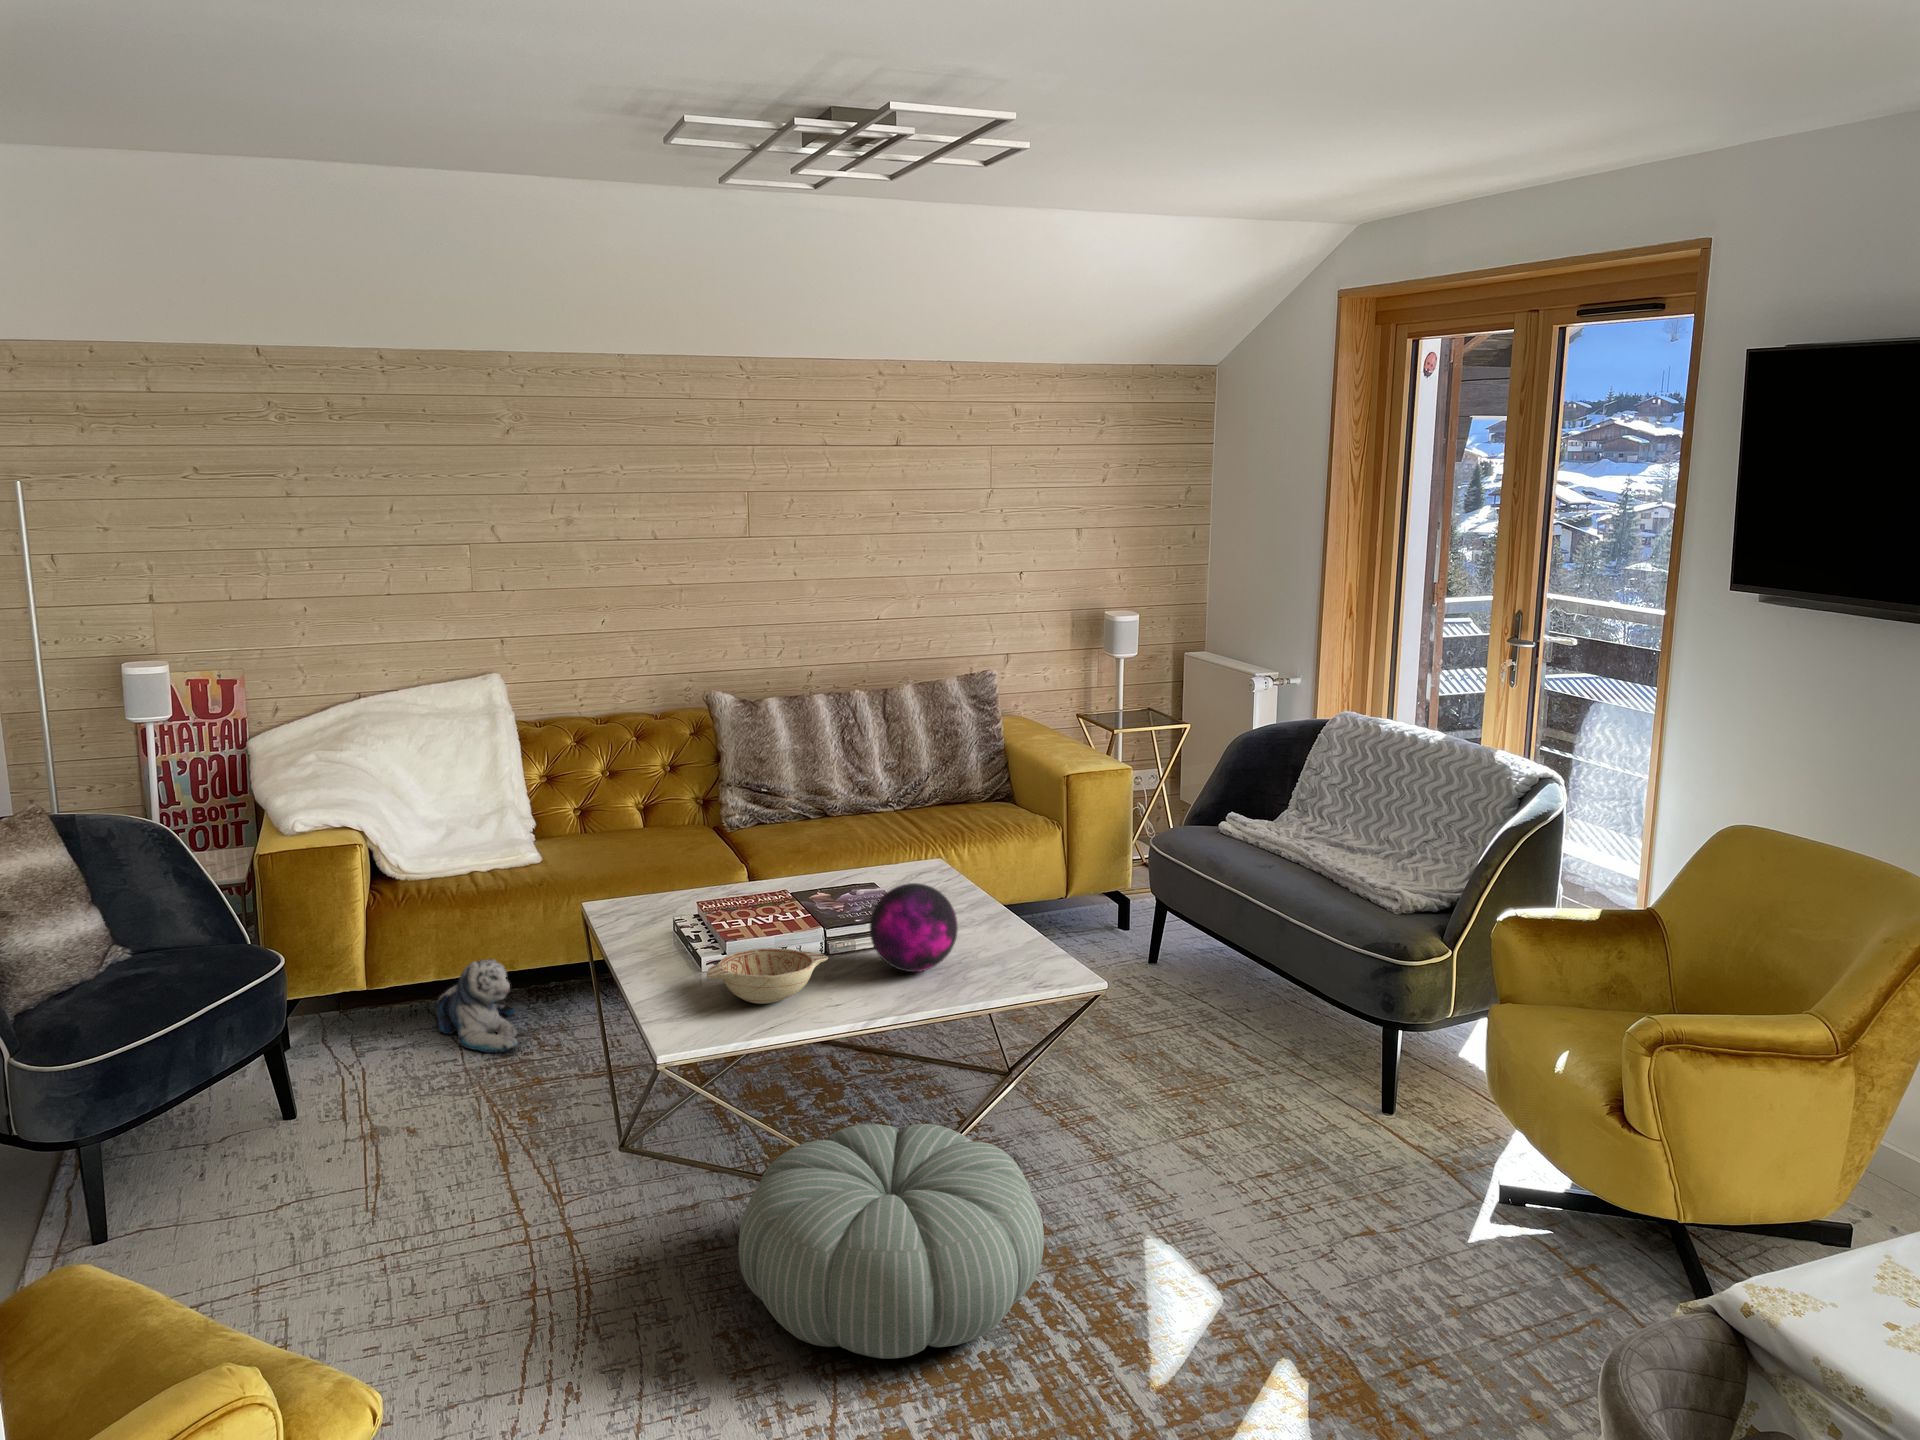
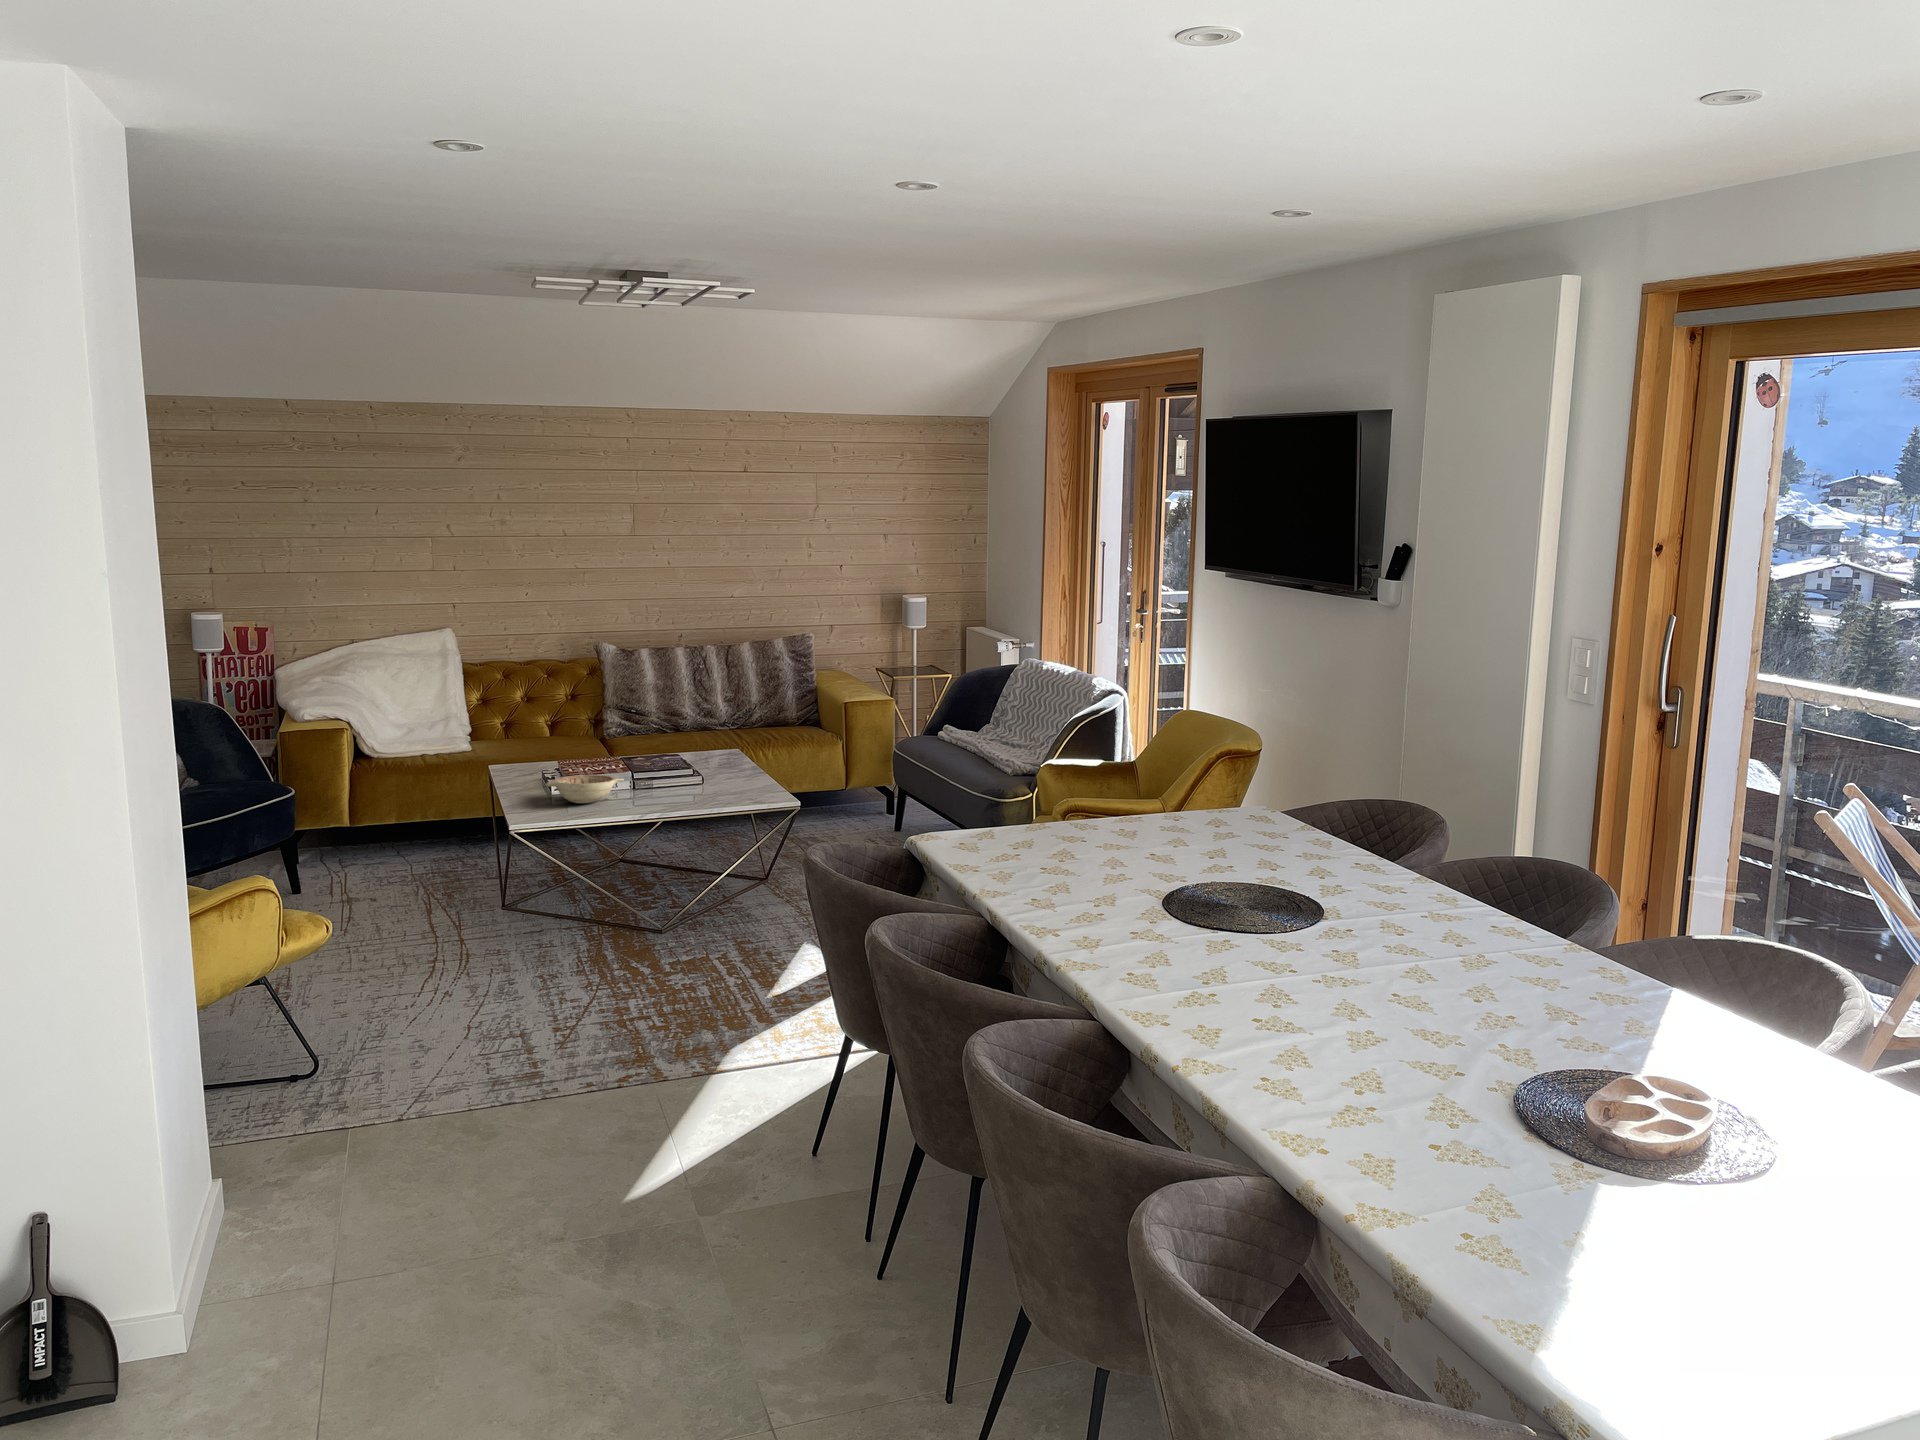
decorative orb: present [870,883,958,972] -> none [653,738,708,792]
plush toy: present [436,959,518,1053] -> none [397,808,451,867]
pouf: present [739,1124,1044,1359] -> none [552,875,733,985]

